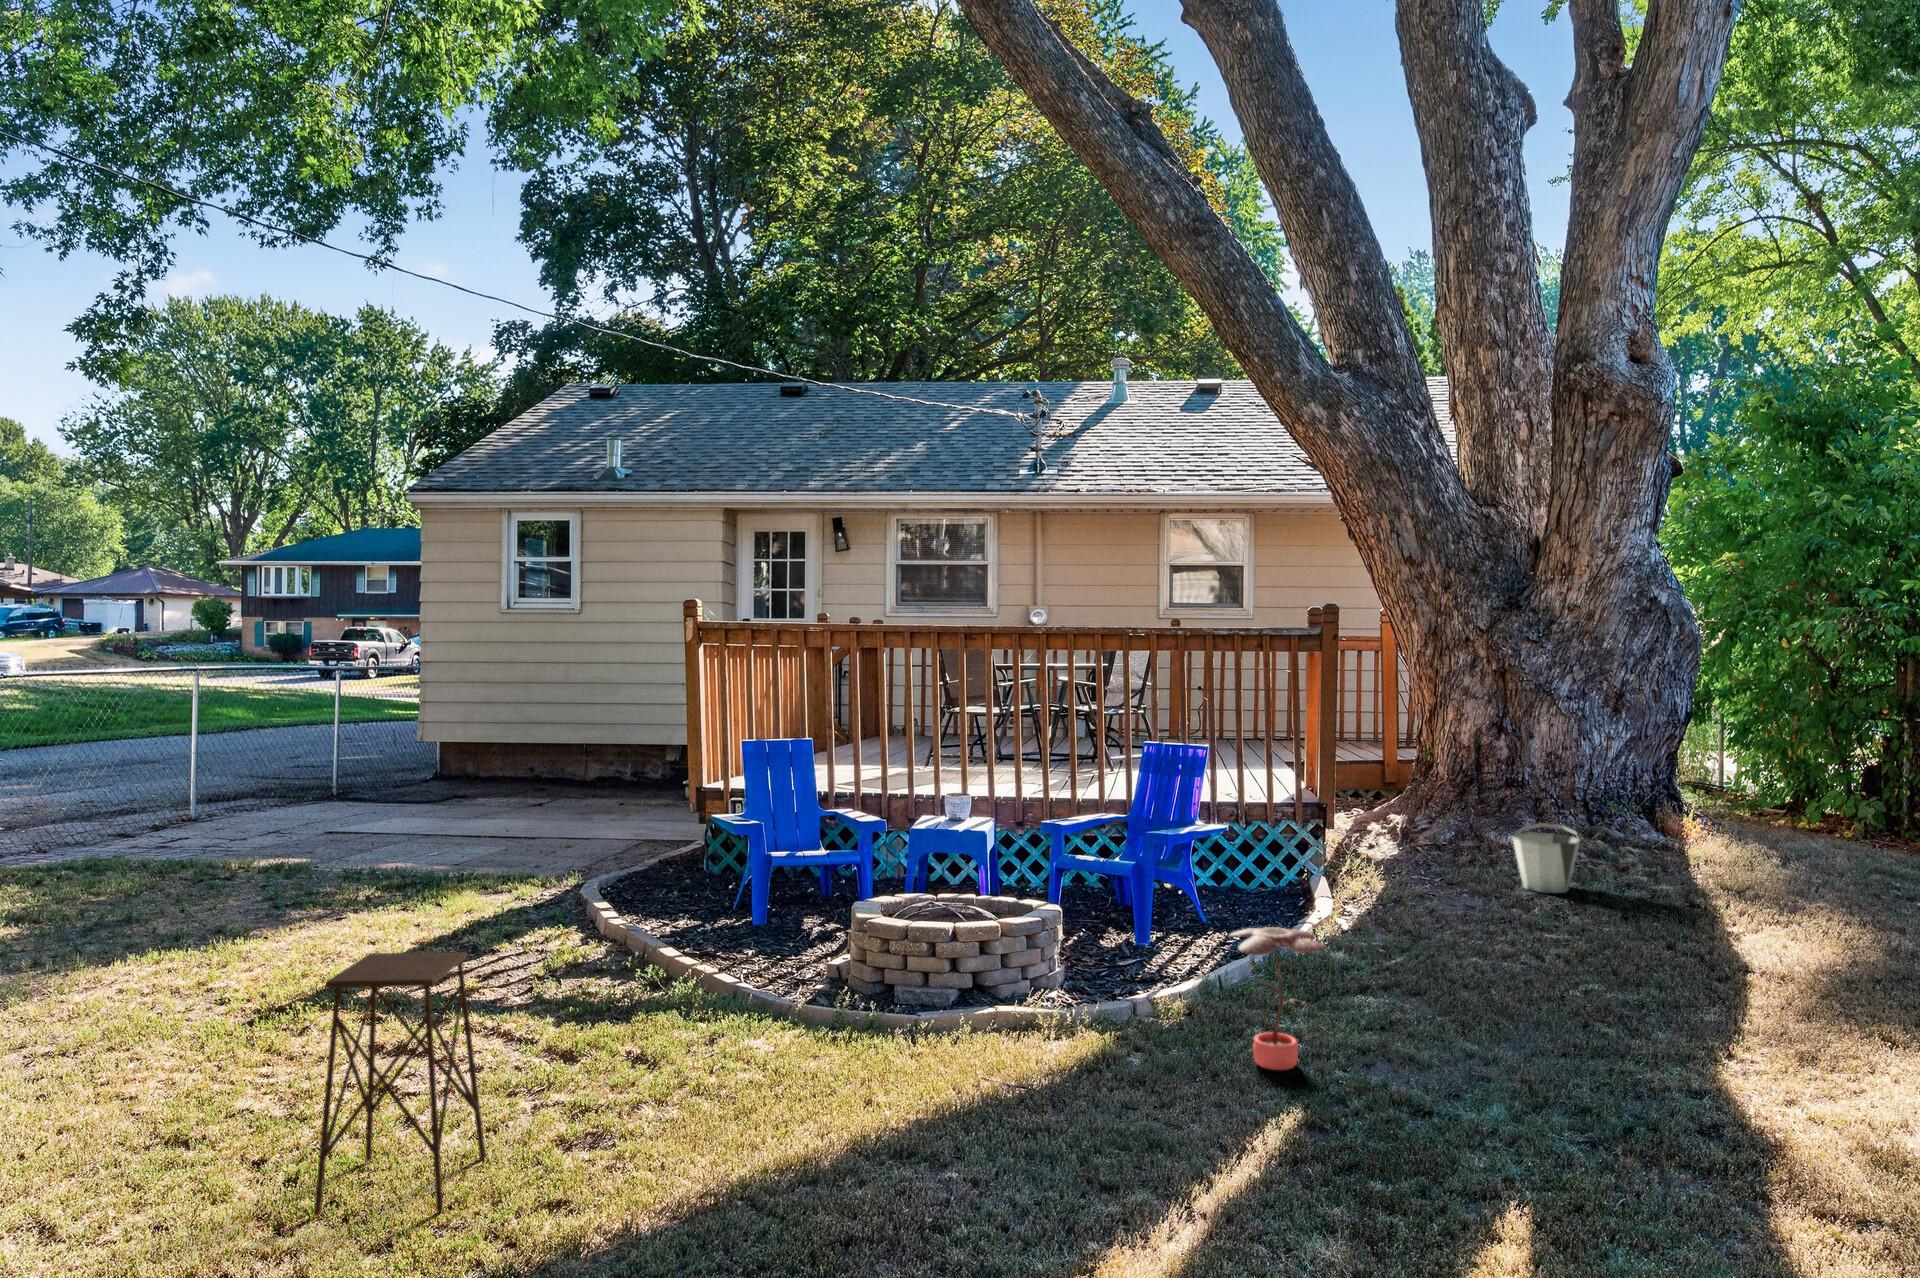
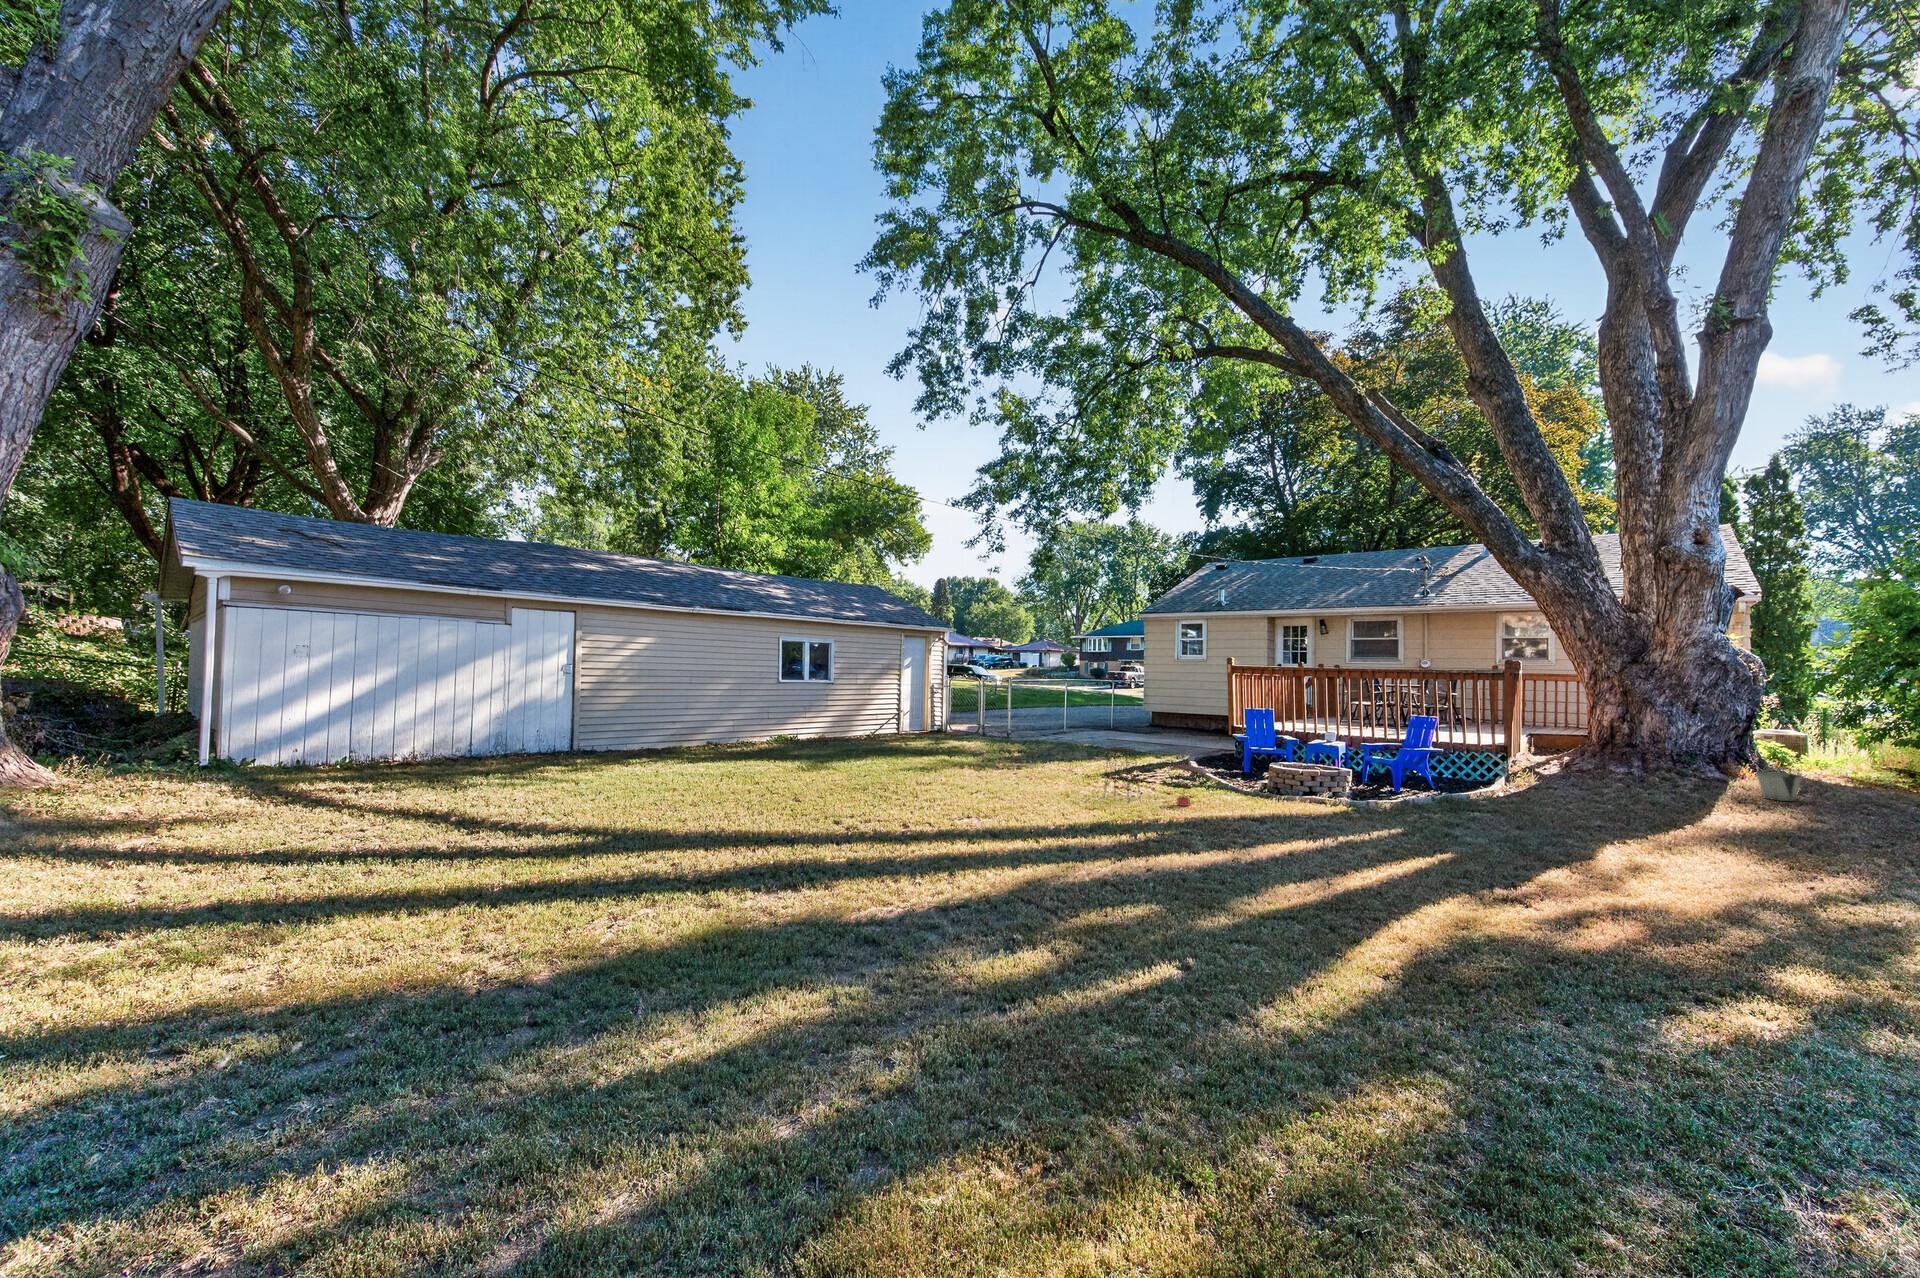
bucket: present [1512,823,1580,893] -> present [1756,768,1801,801]
potted plant: present [1229,927,1327,1070] -> present [1169,765,1197,806]

